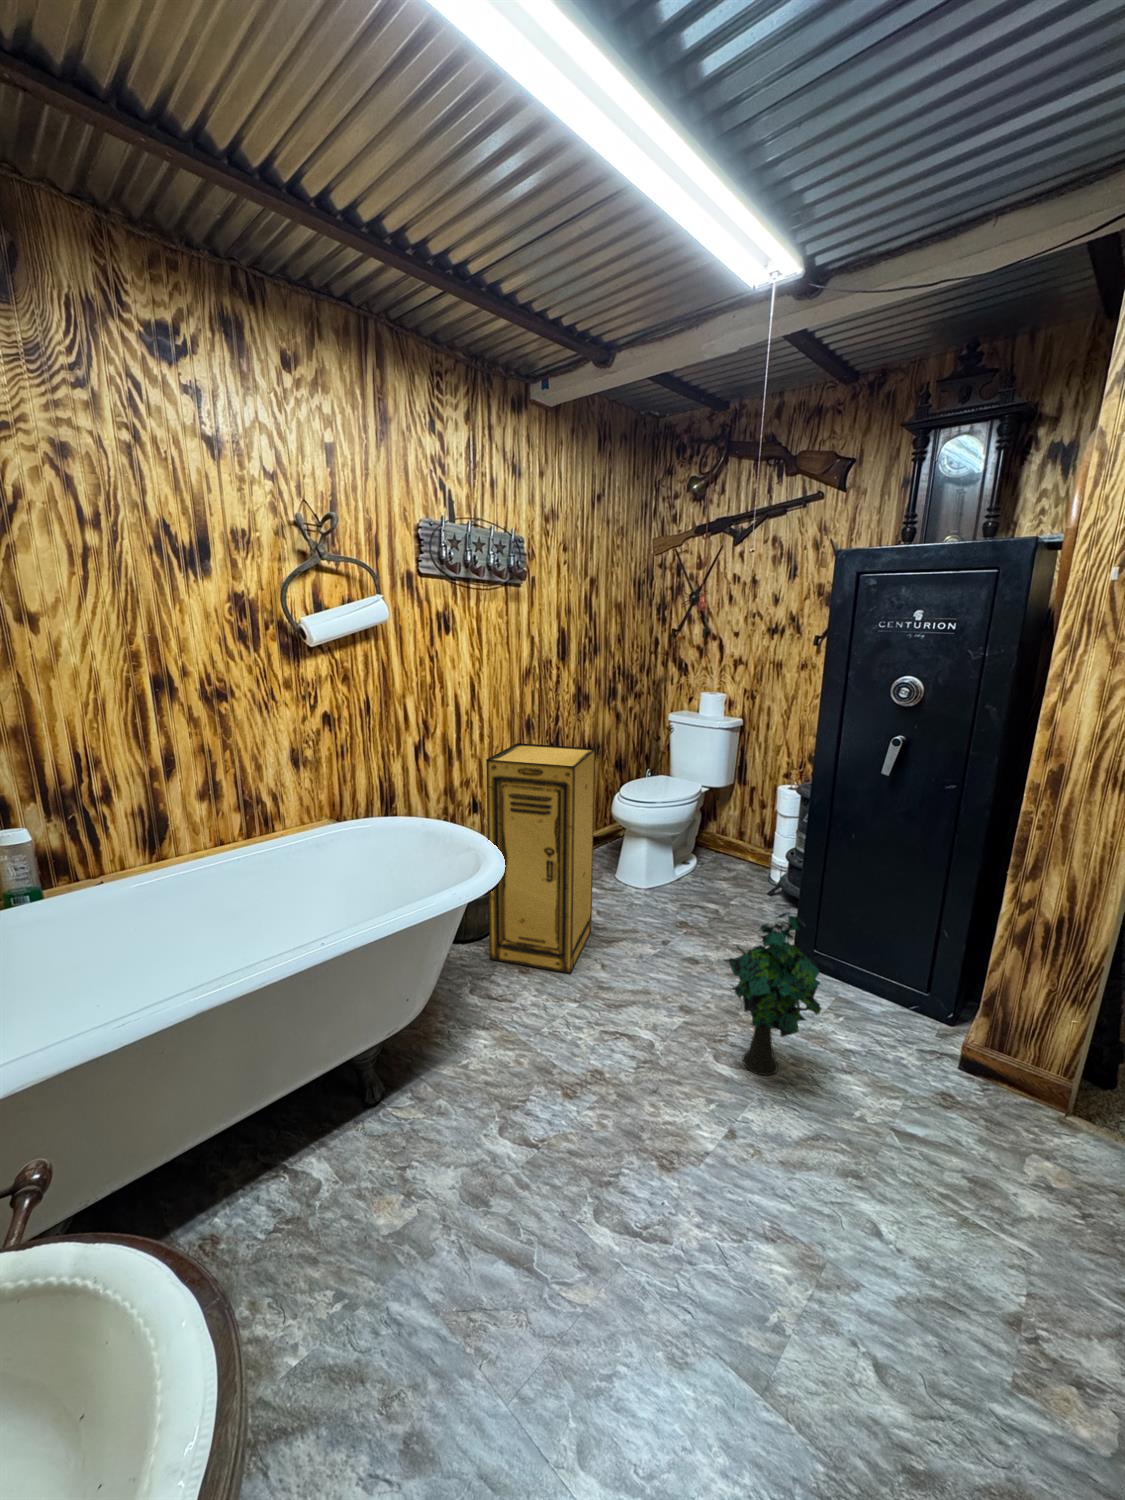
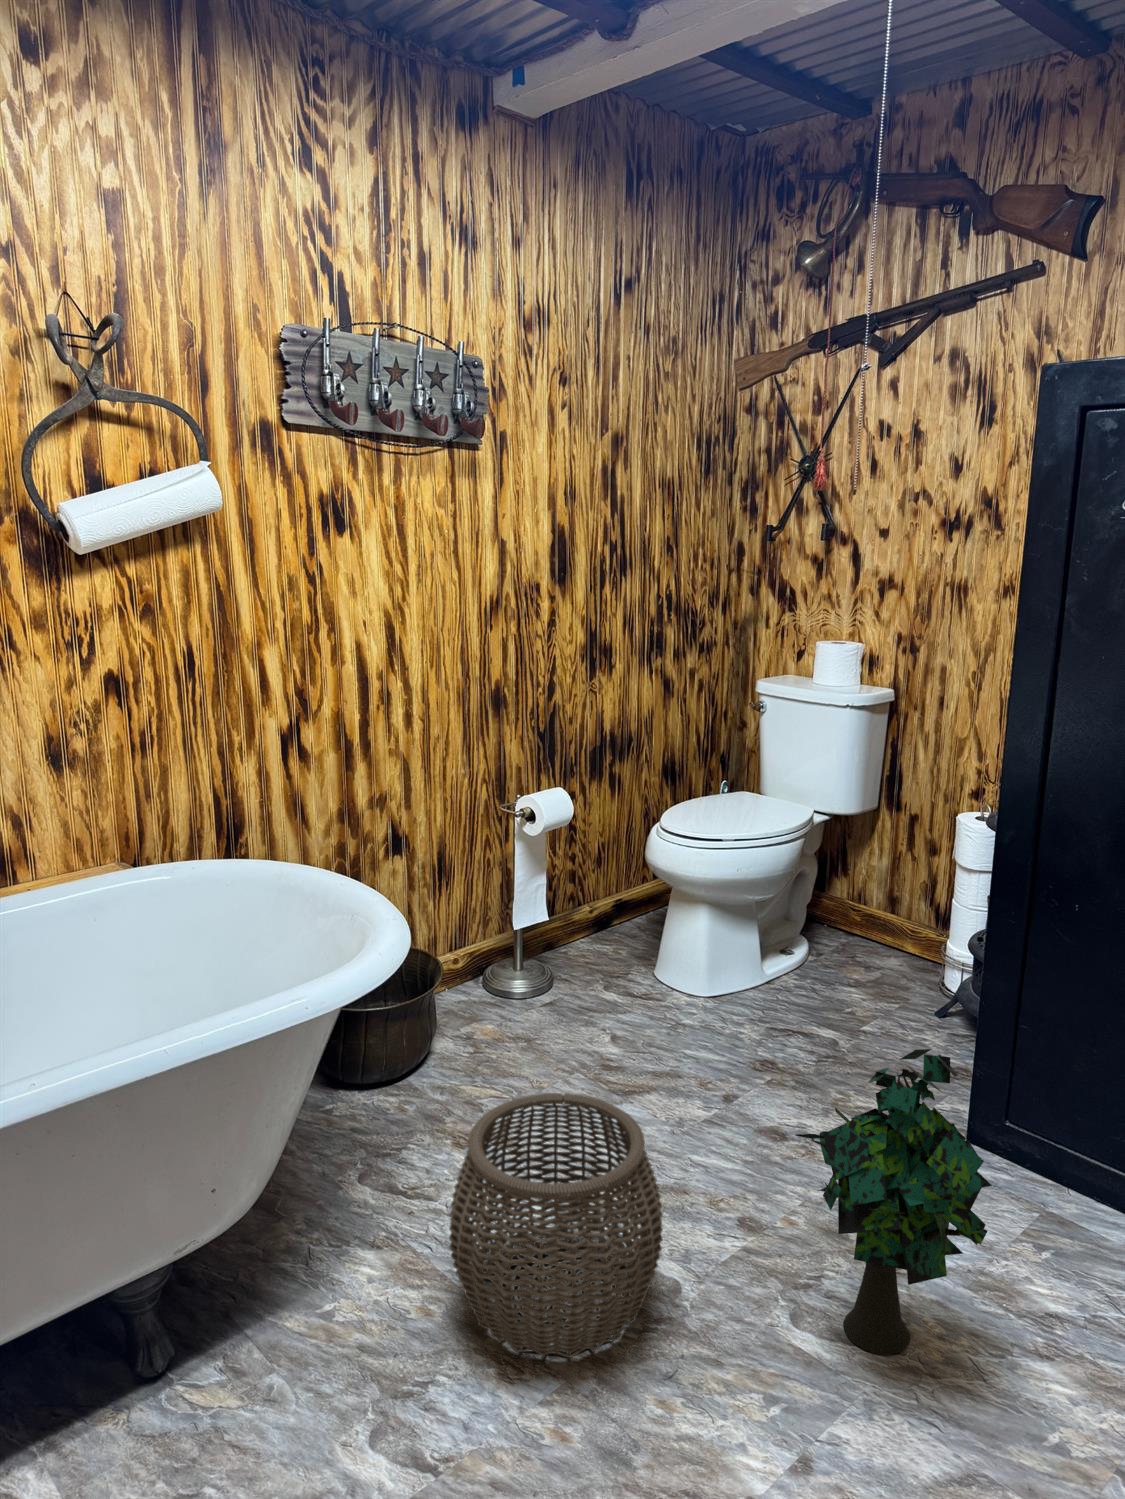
storage cabinet: present [486,743,595,973] -> none [392,730,599,1152]
woven basket: none [532,941,647,1084] -> present [449,1093,663,1358]

